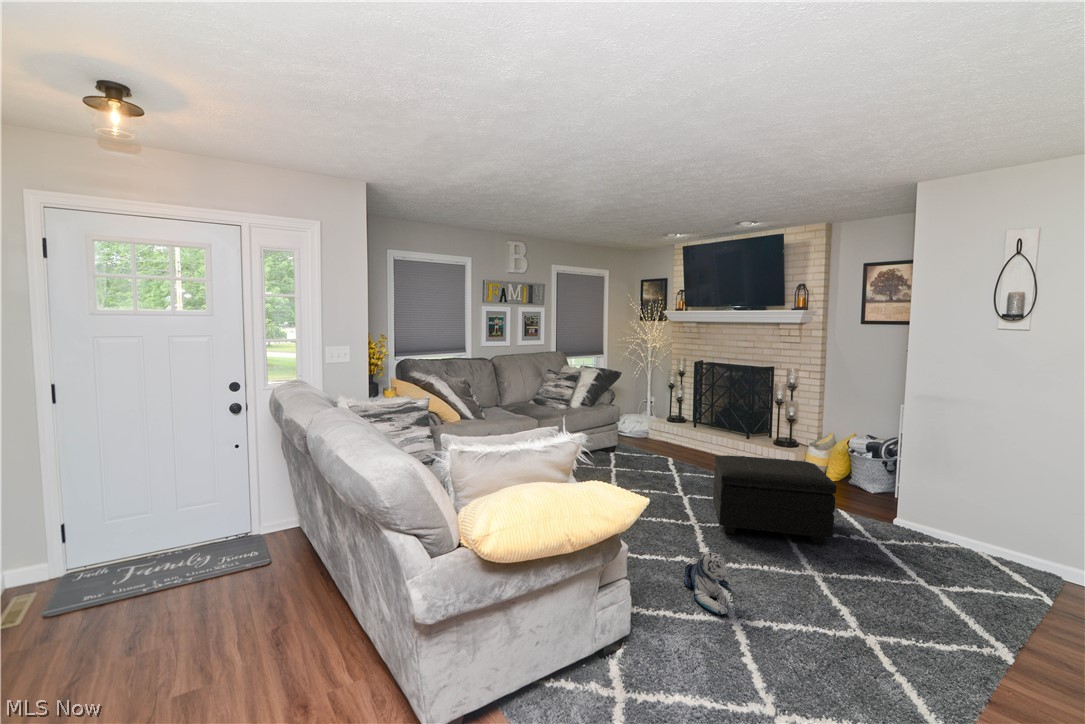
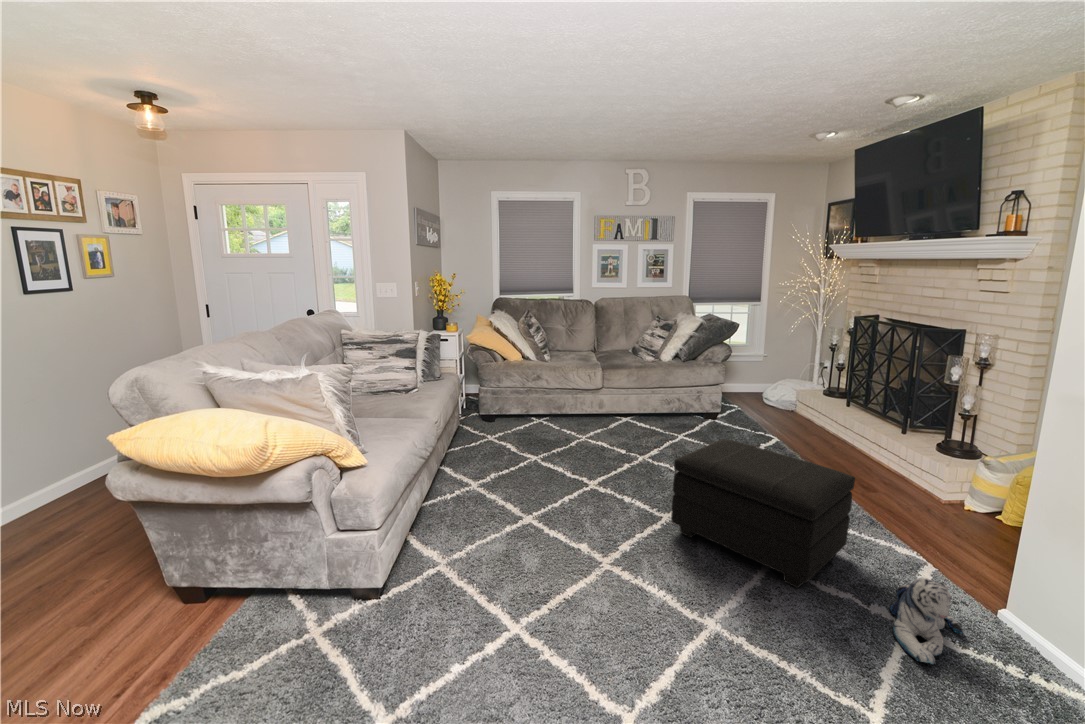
plush toy: present [684,552,728,615] -> present [889,578,962,664]

